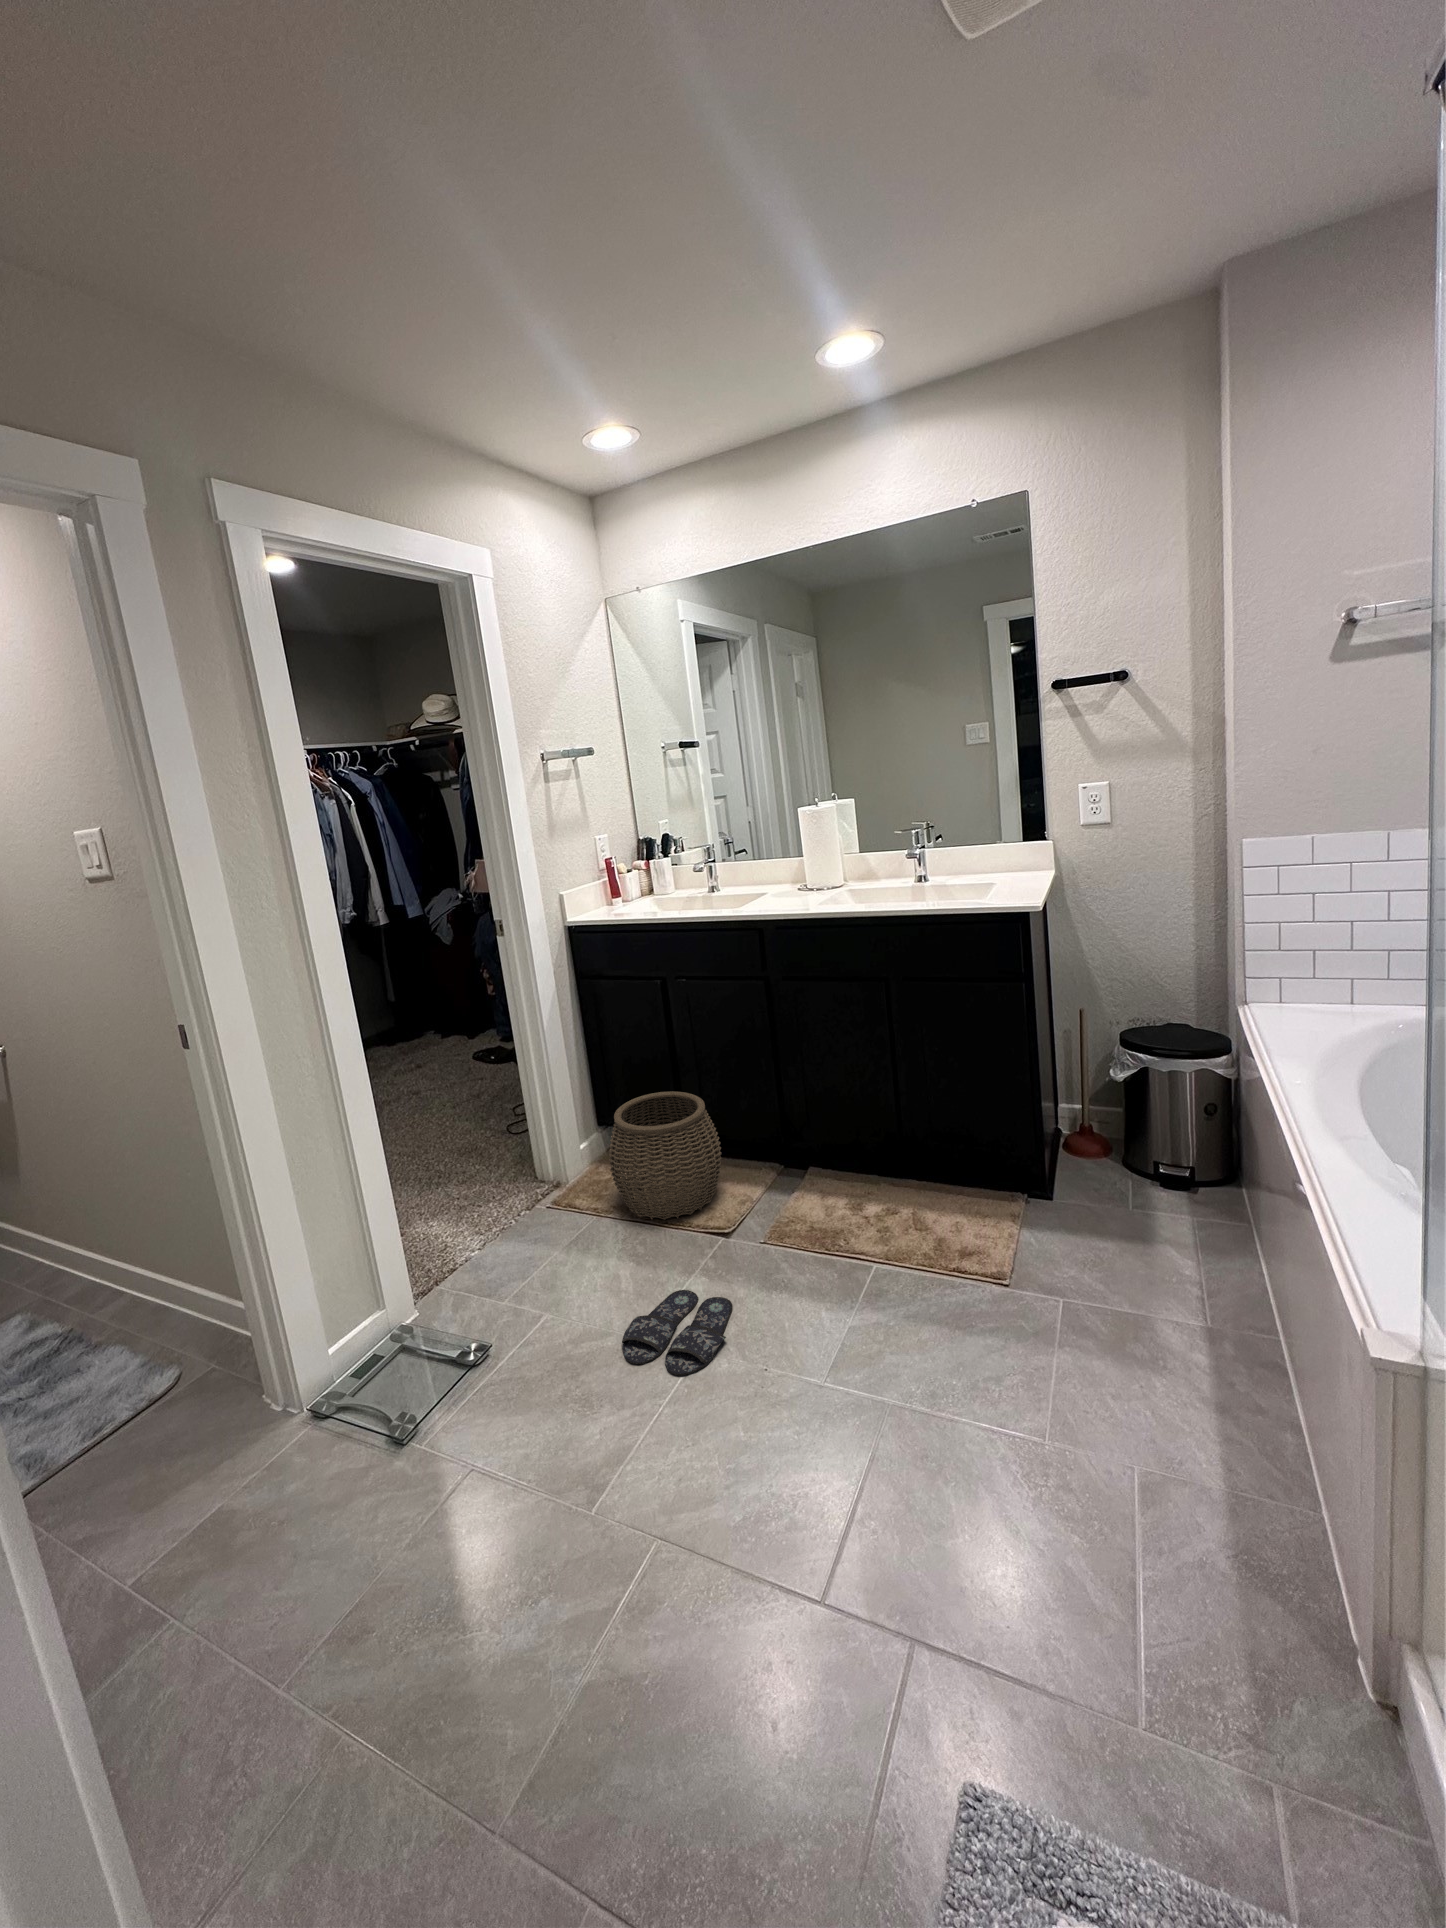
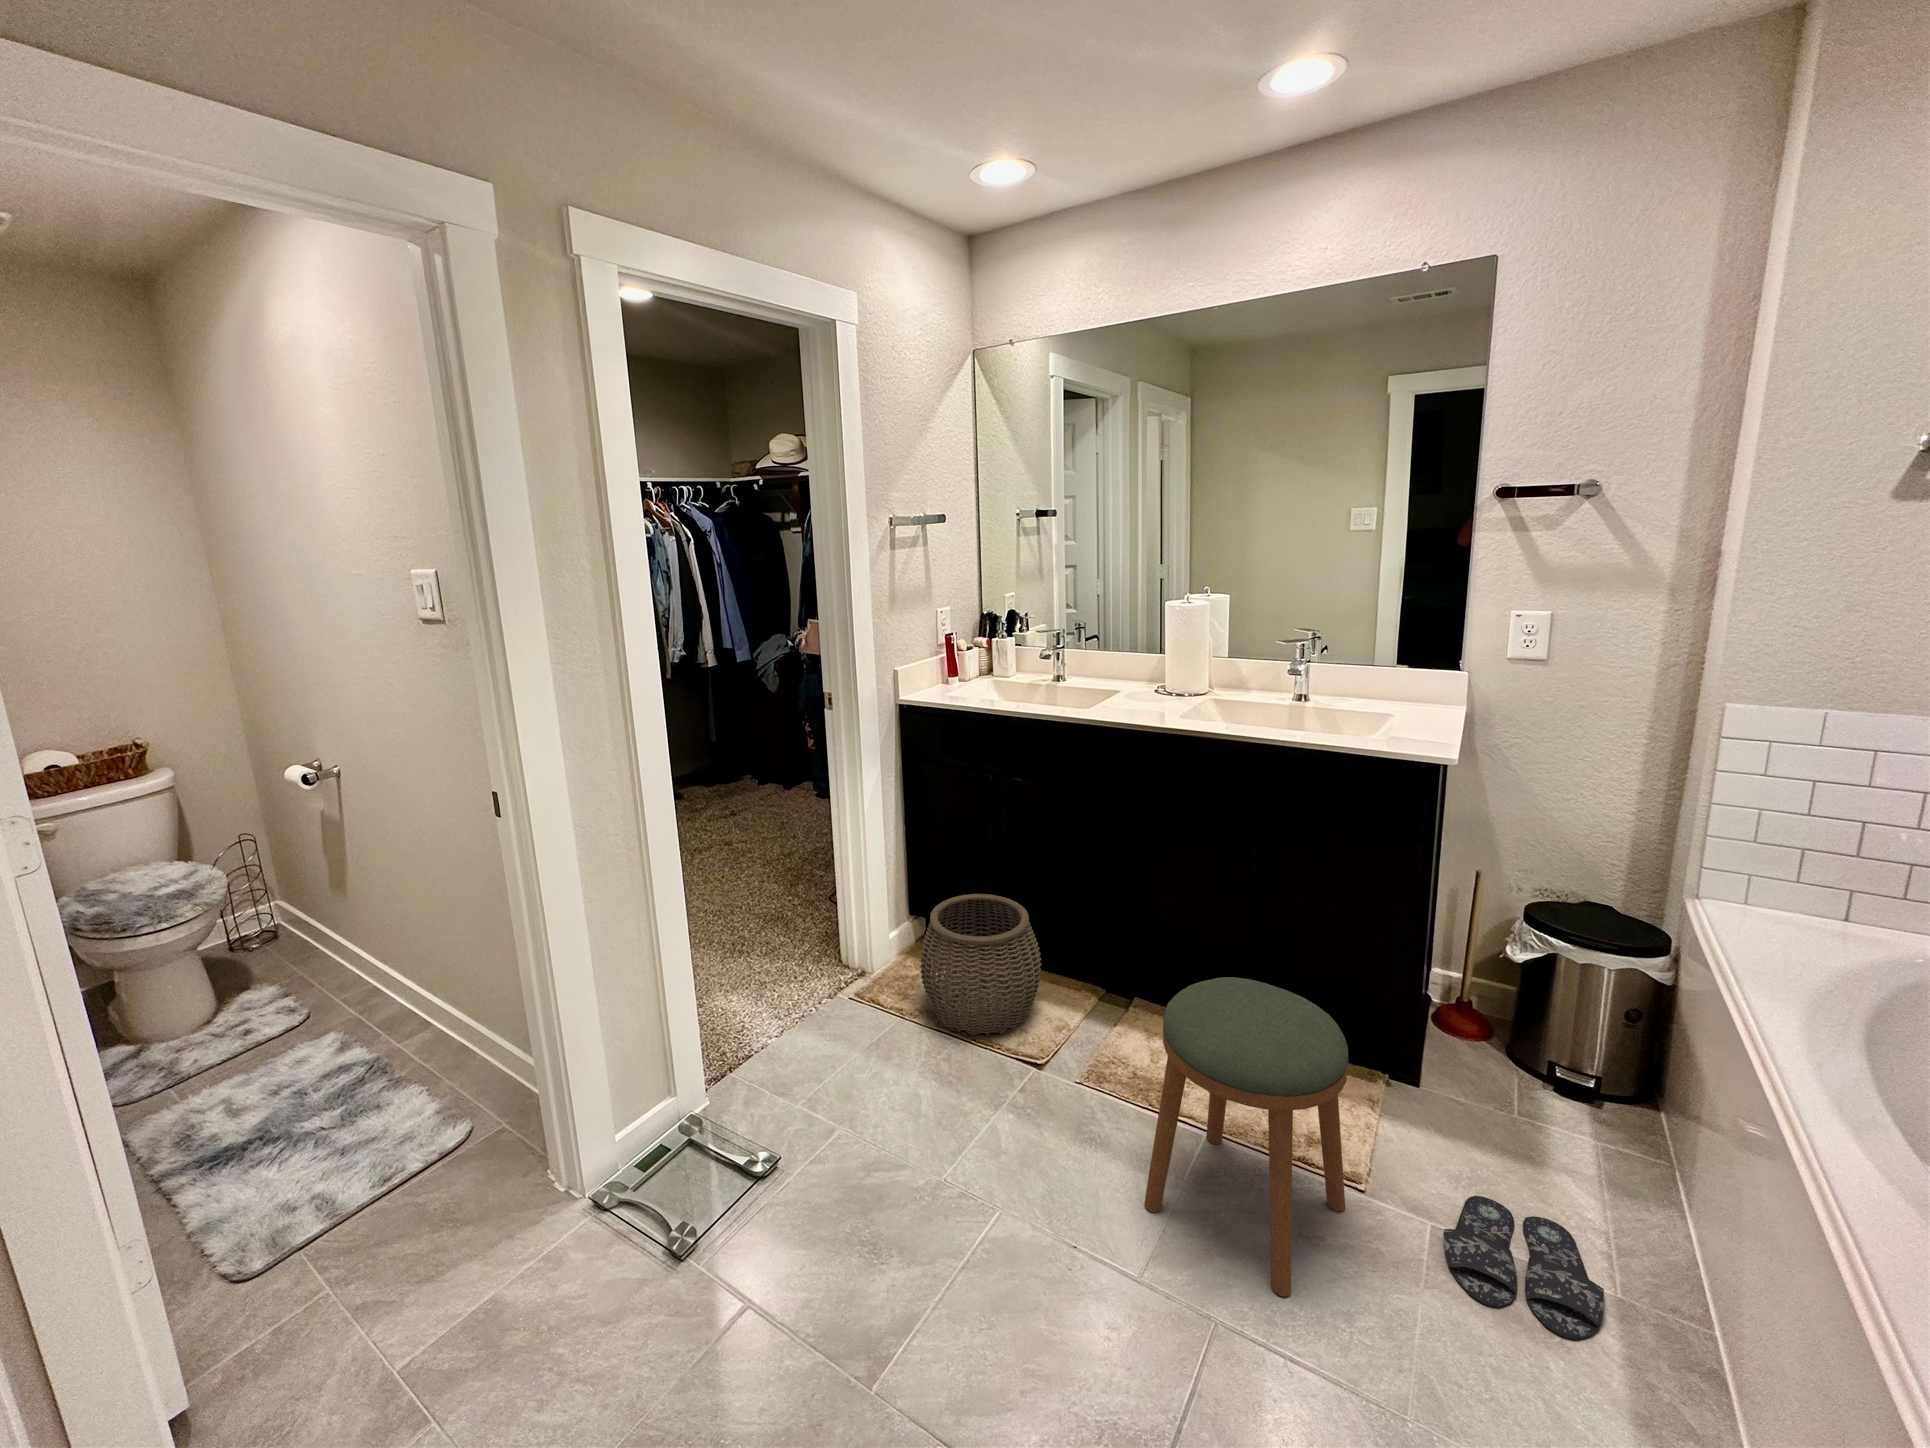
stool: none [821,1115,993,1374] -> present [1144,977,1348,1297]
slippers: present [622,1290,732,1375] -> present [1443,1196,1604,1340]

